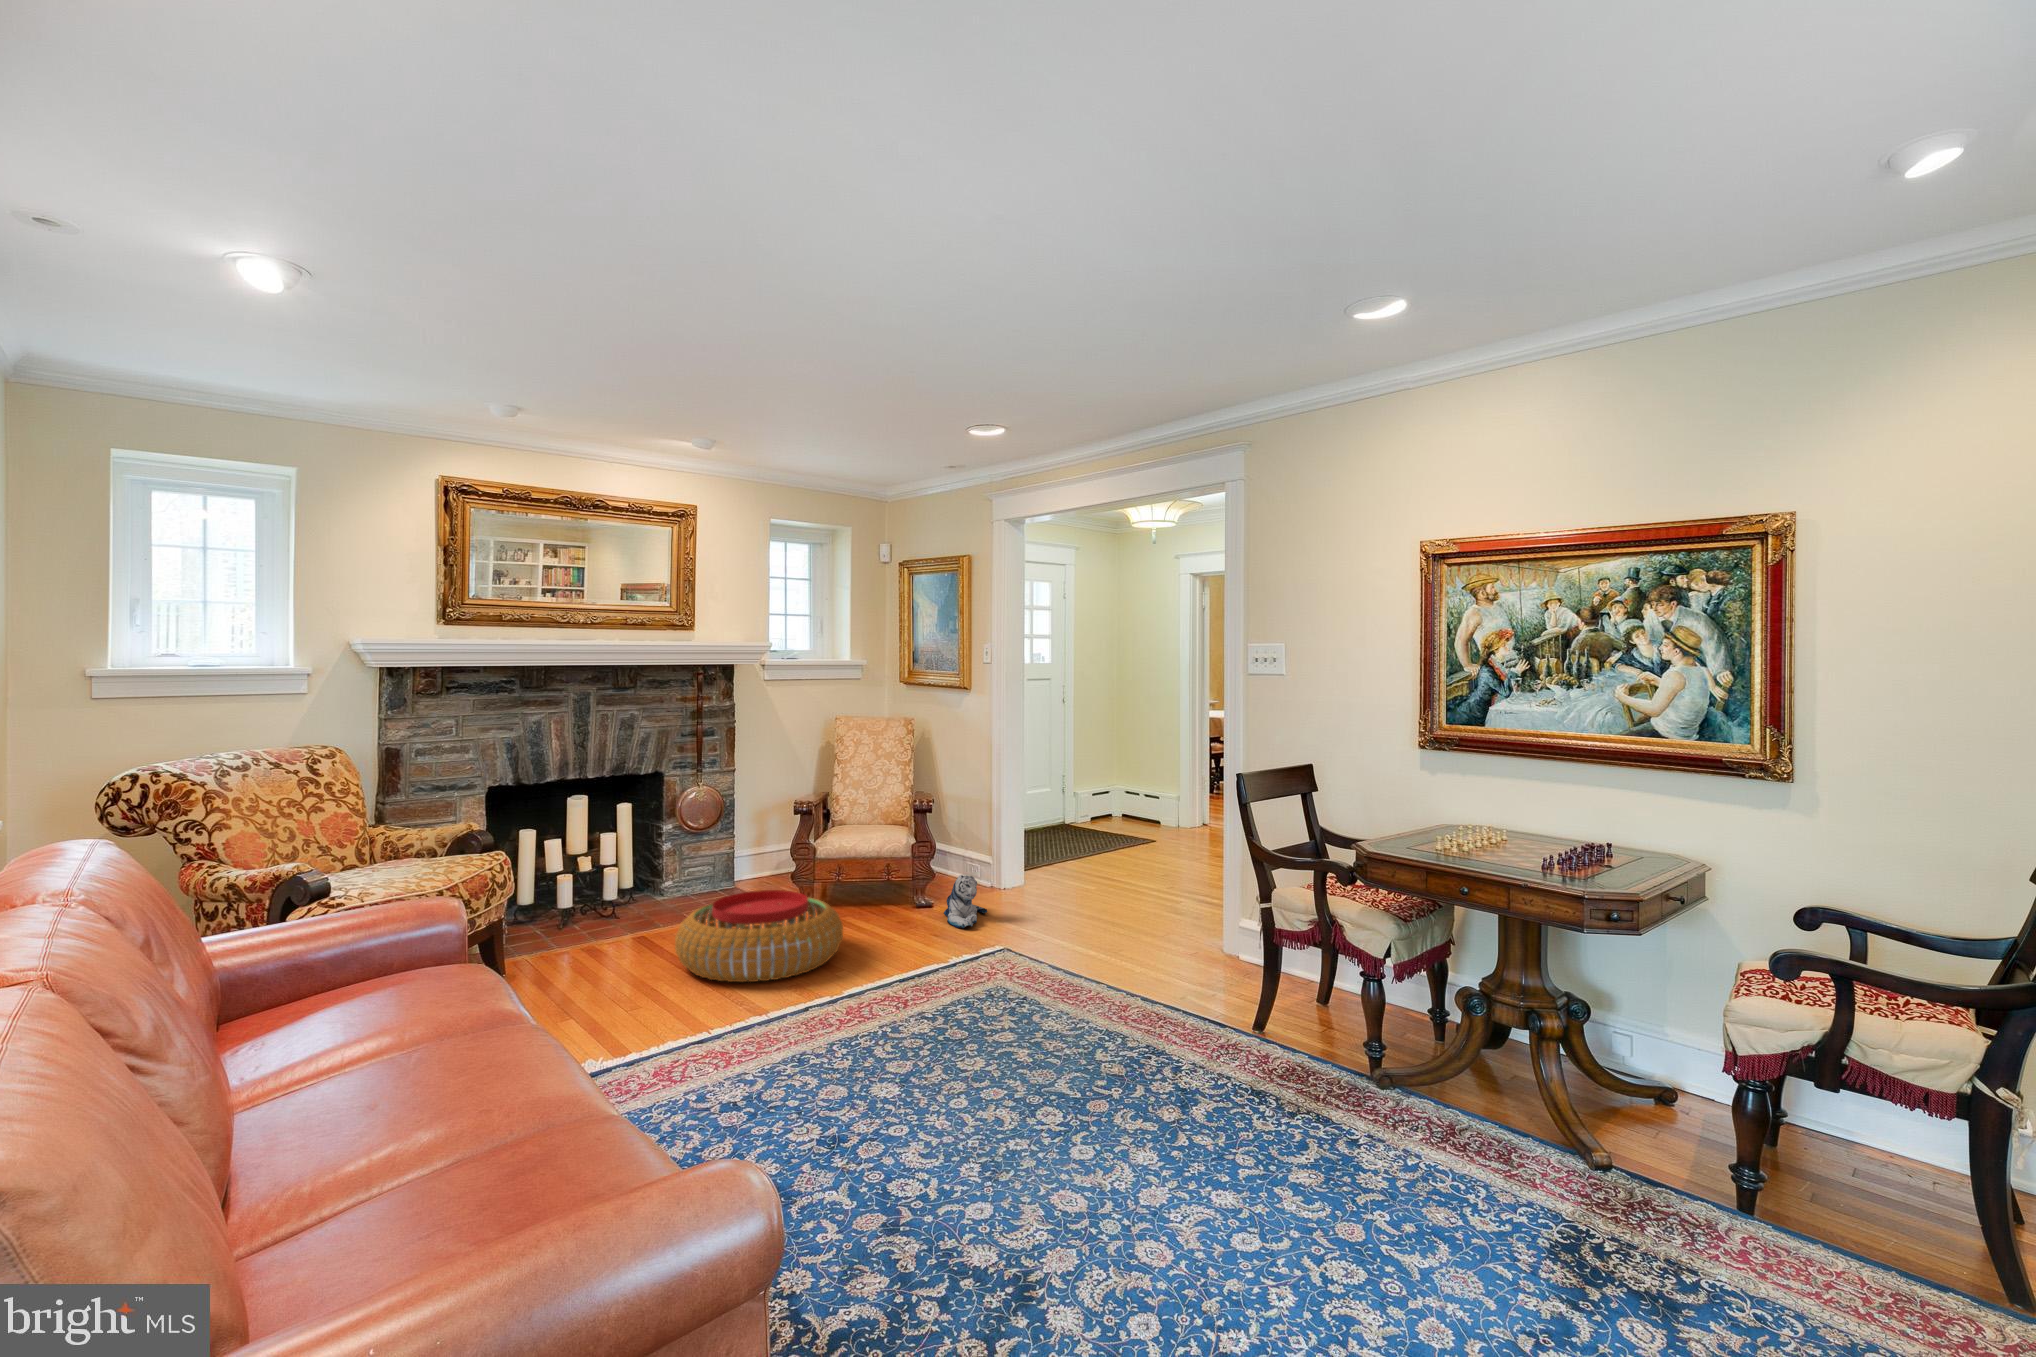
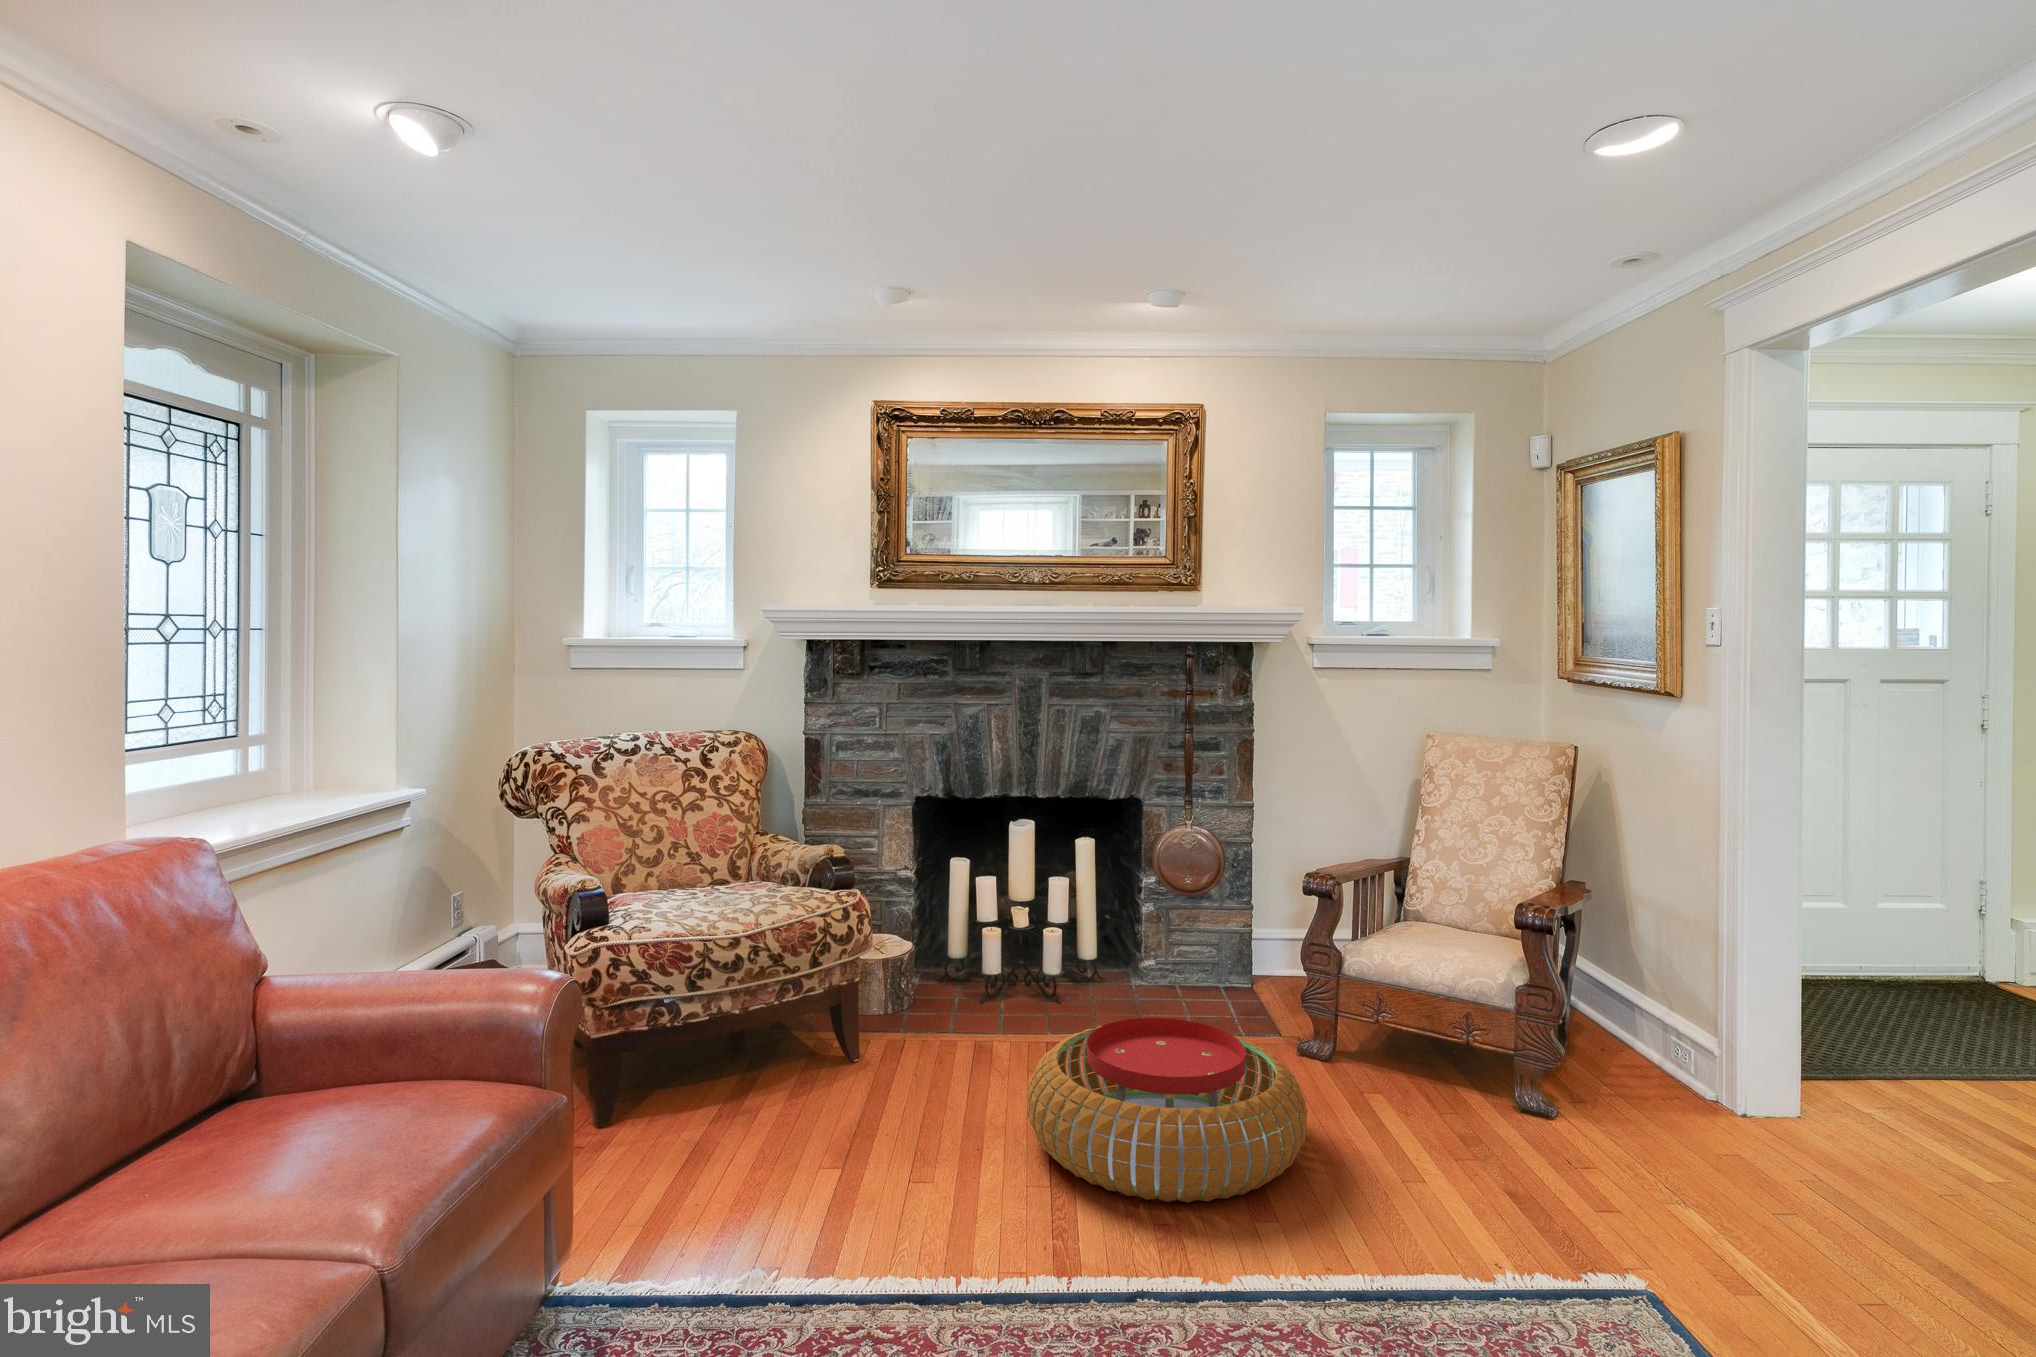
plush toy: present [944,875,987,928] -> none [1556,1079,1661,1199]

